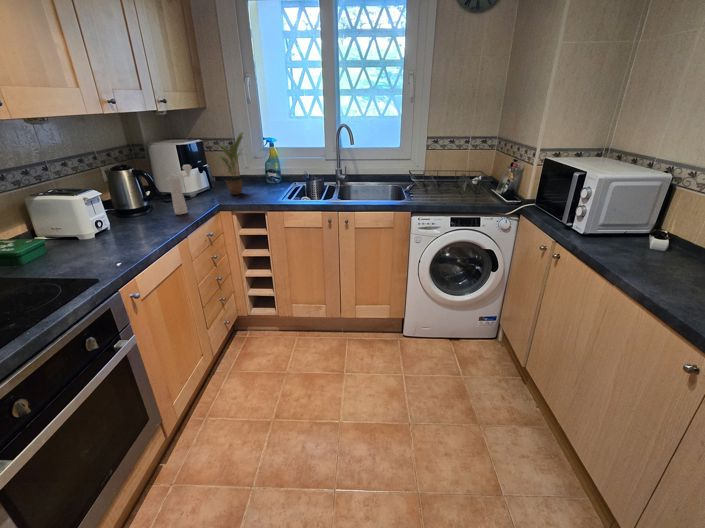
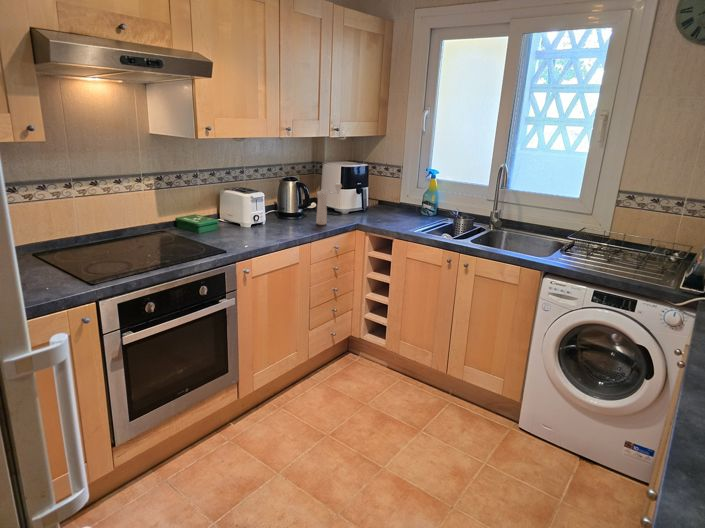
potted plant: present [216,132,243,195] -> none [371,160,408,219]

